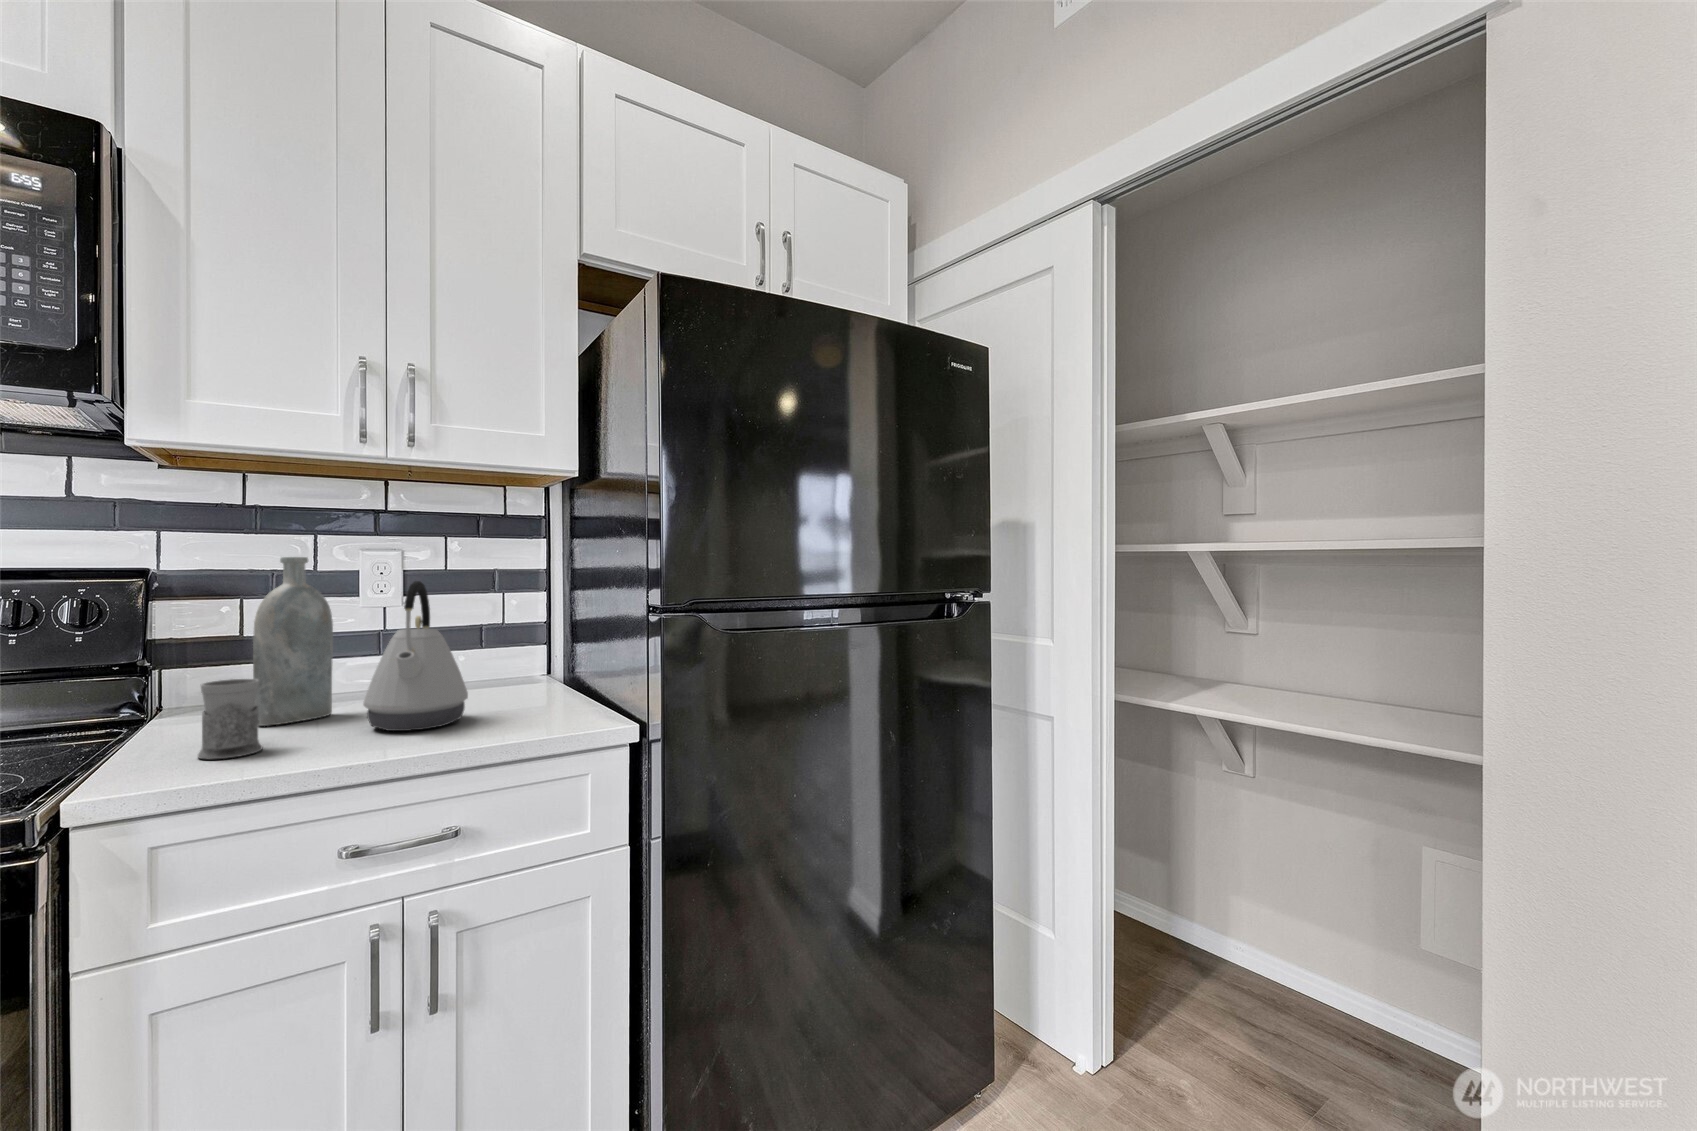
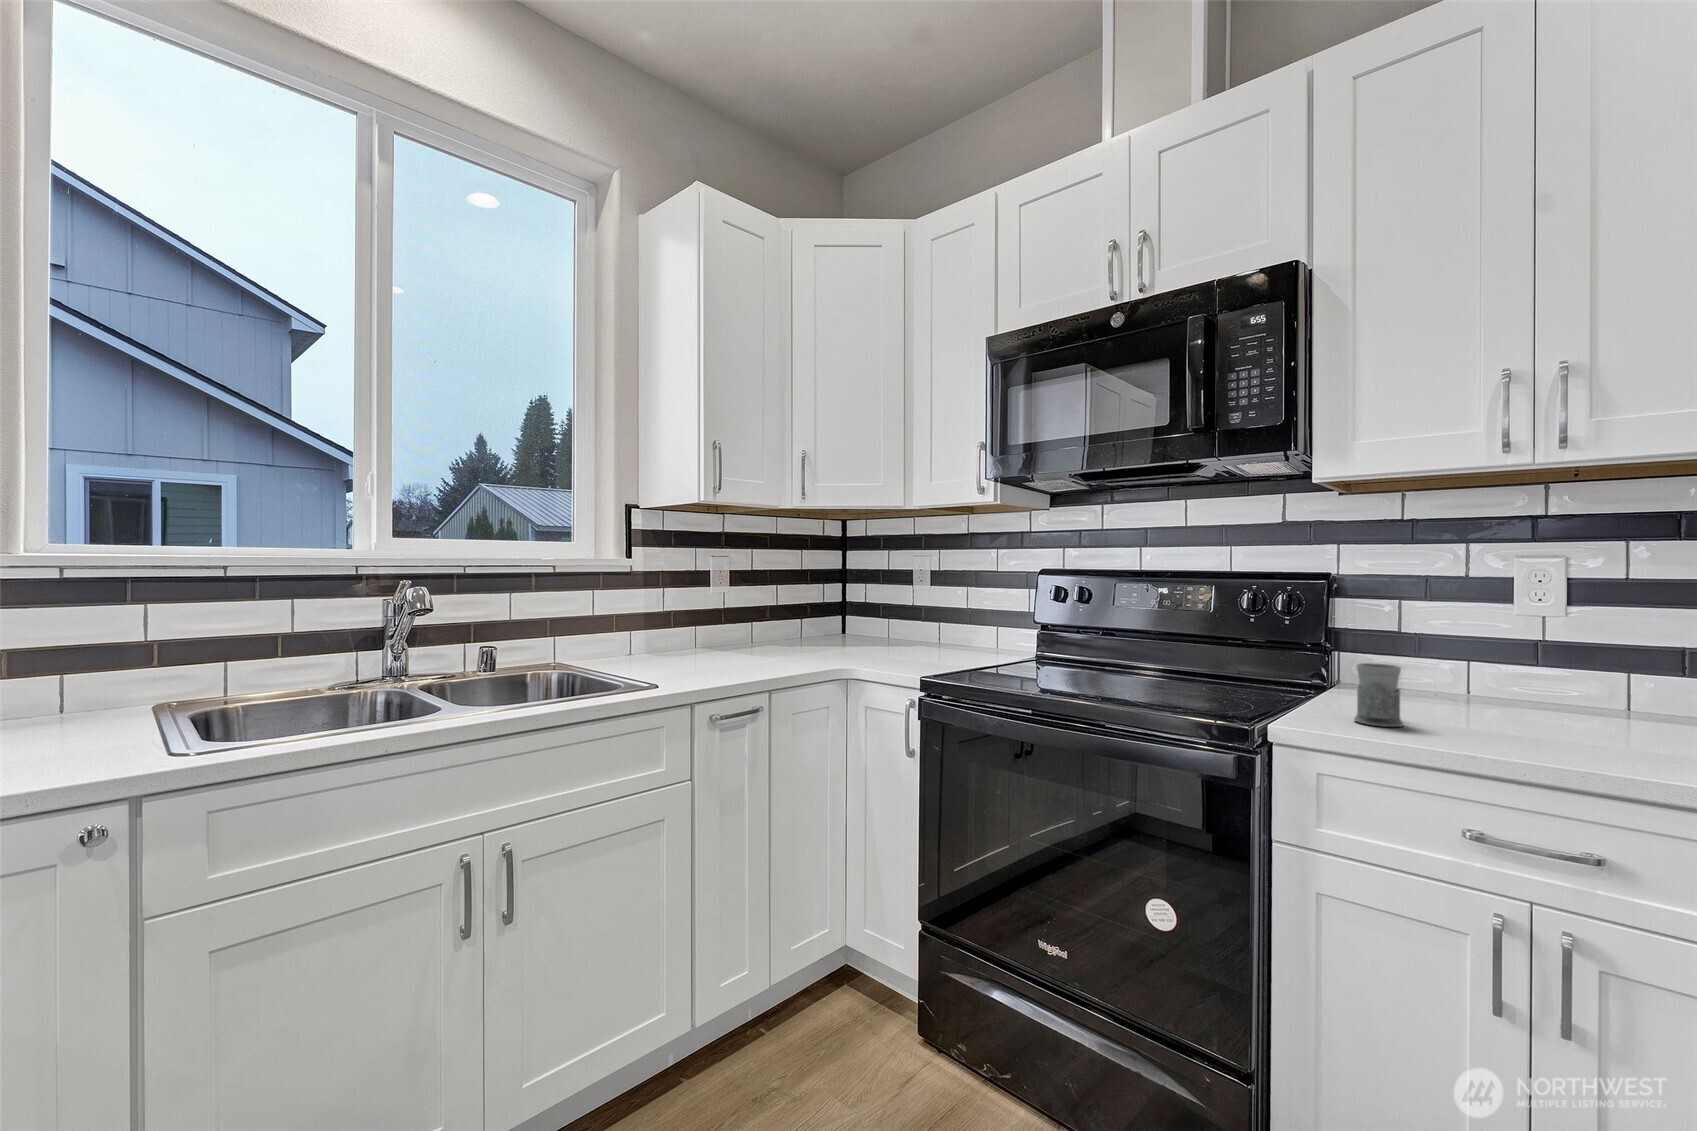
bottle: present [253,557,333,726] -> none [1403,564,1478,713]
kettle: present [363,581,468,731] -> none [1501,589,1634,746]

